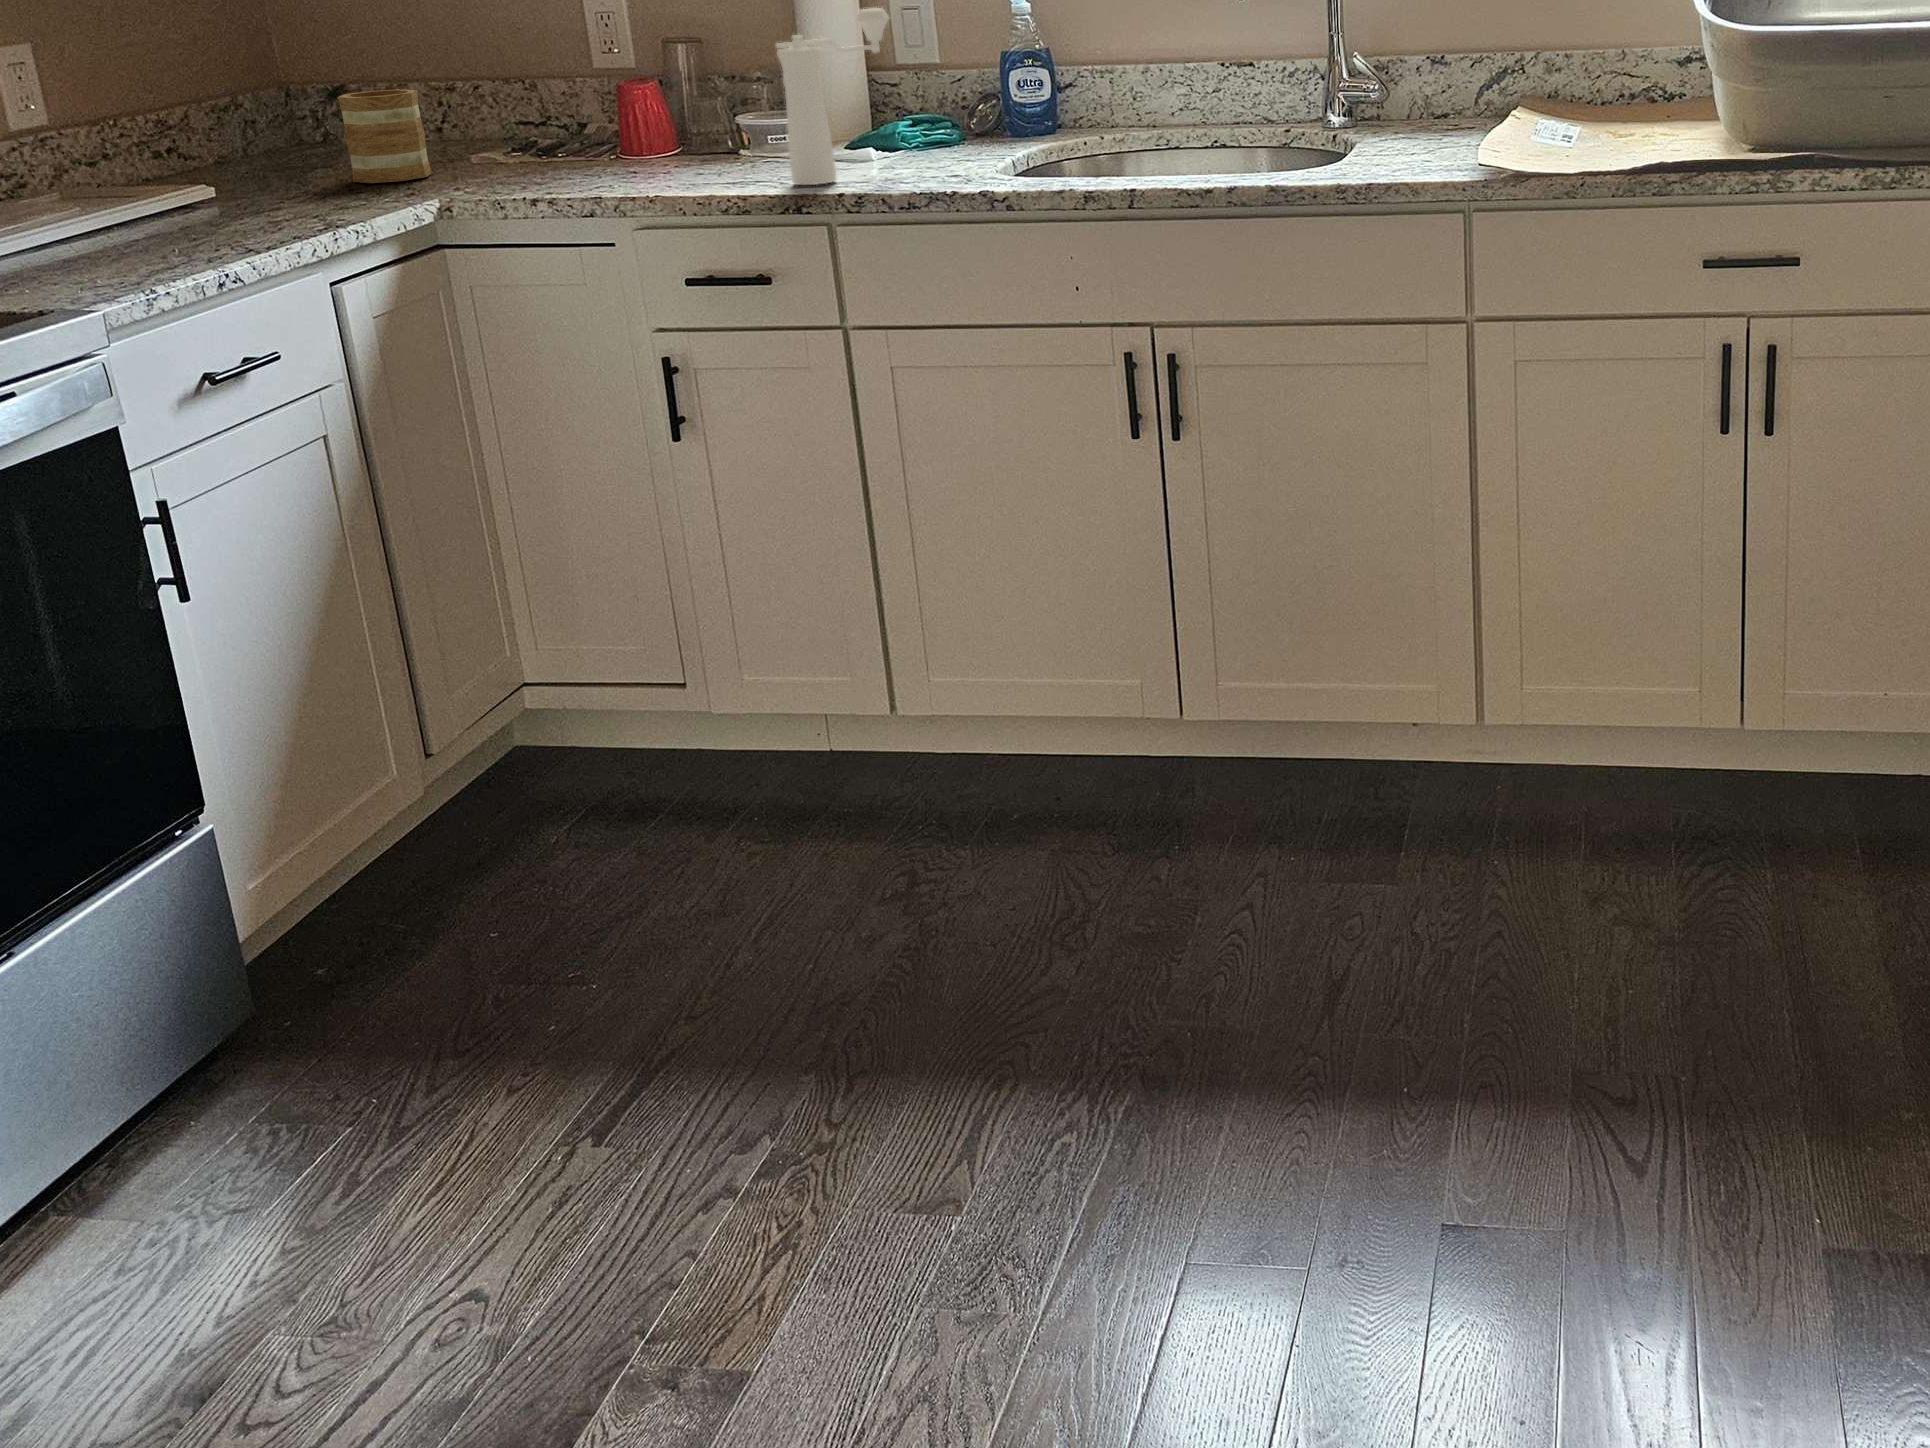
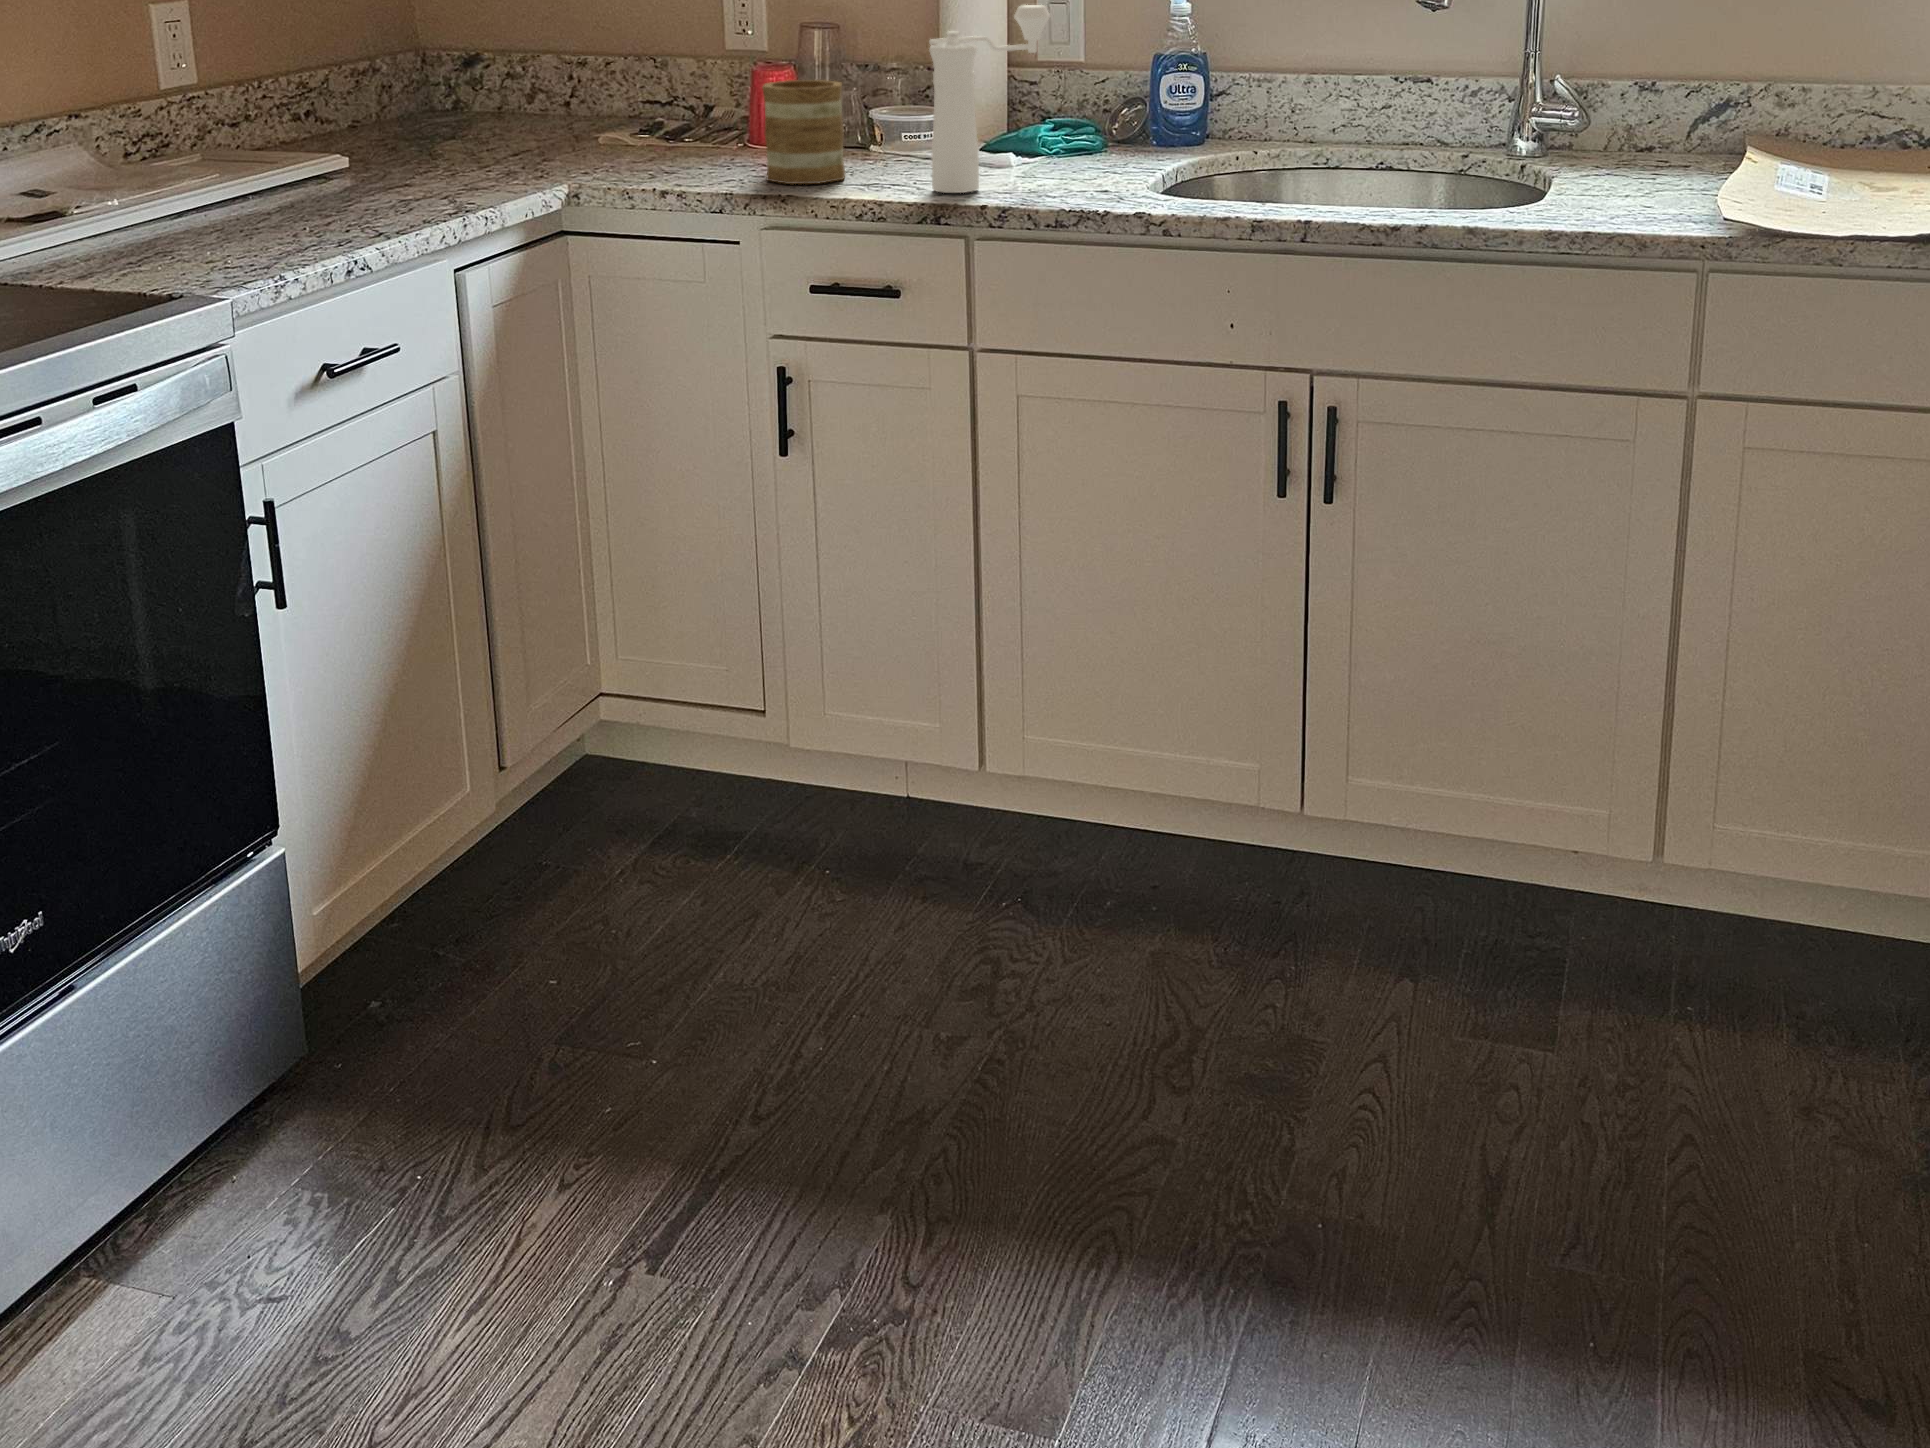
mug: present [337,89,432,183] -> present [762,80,845,184]

